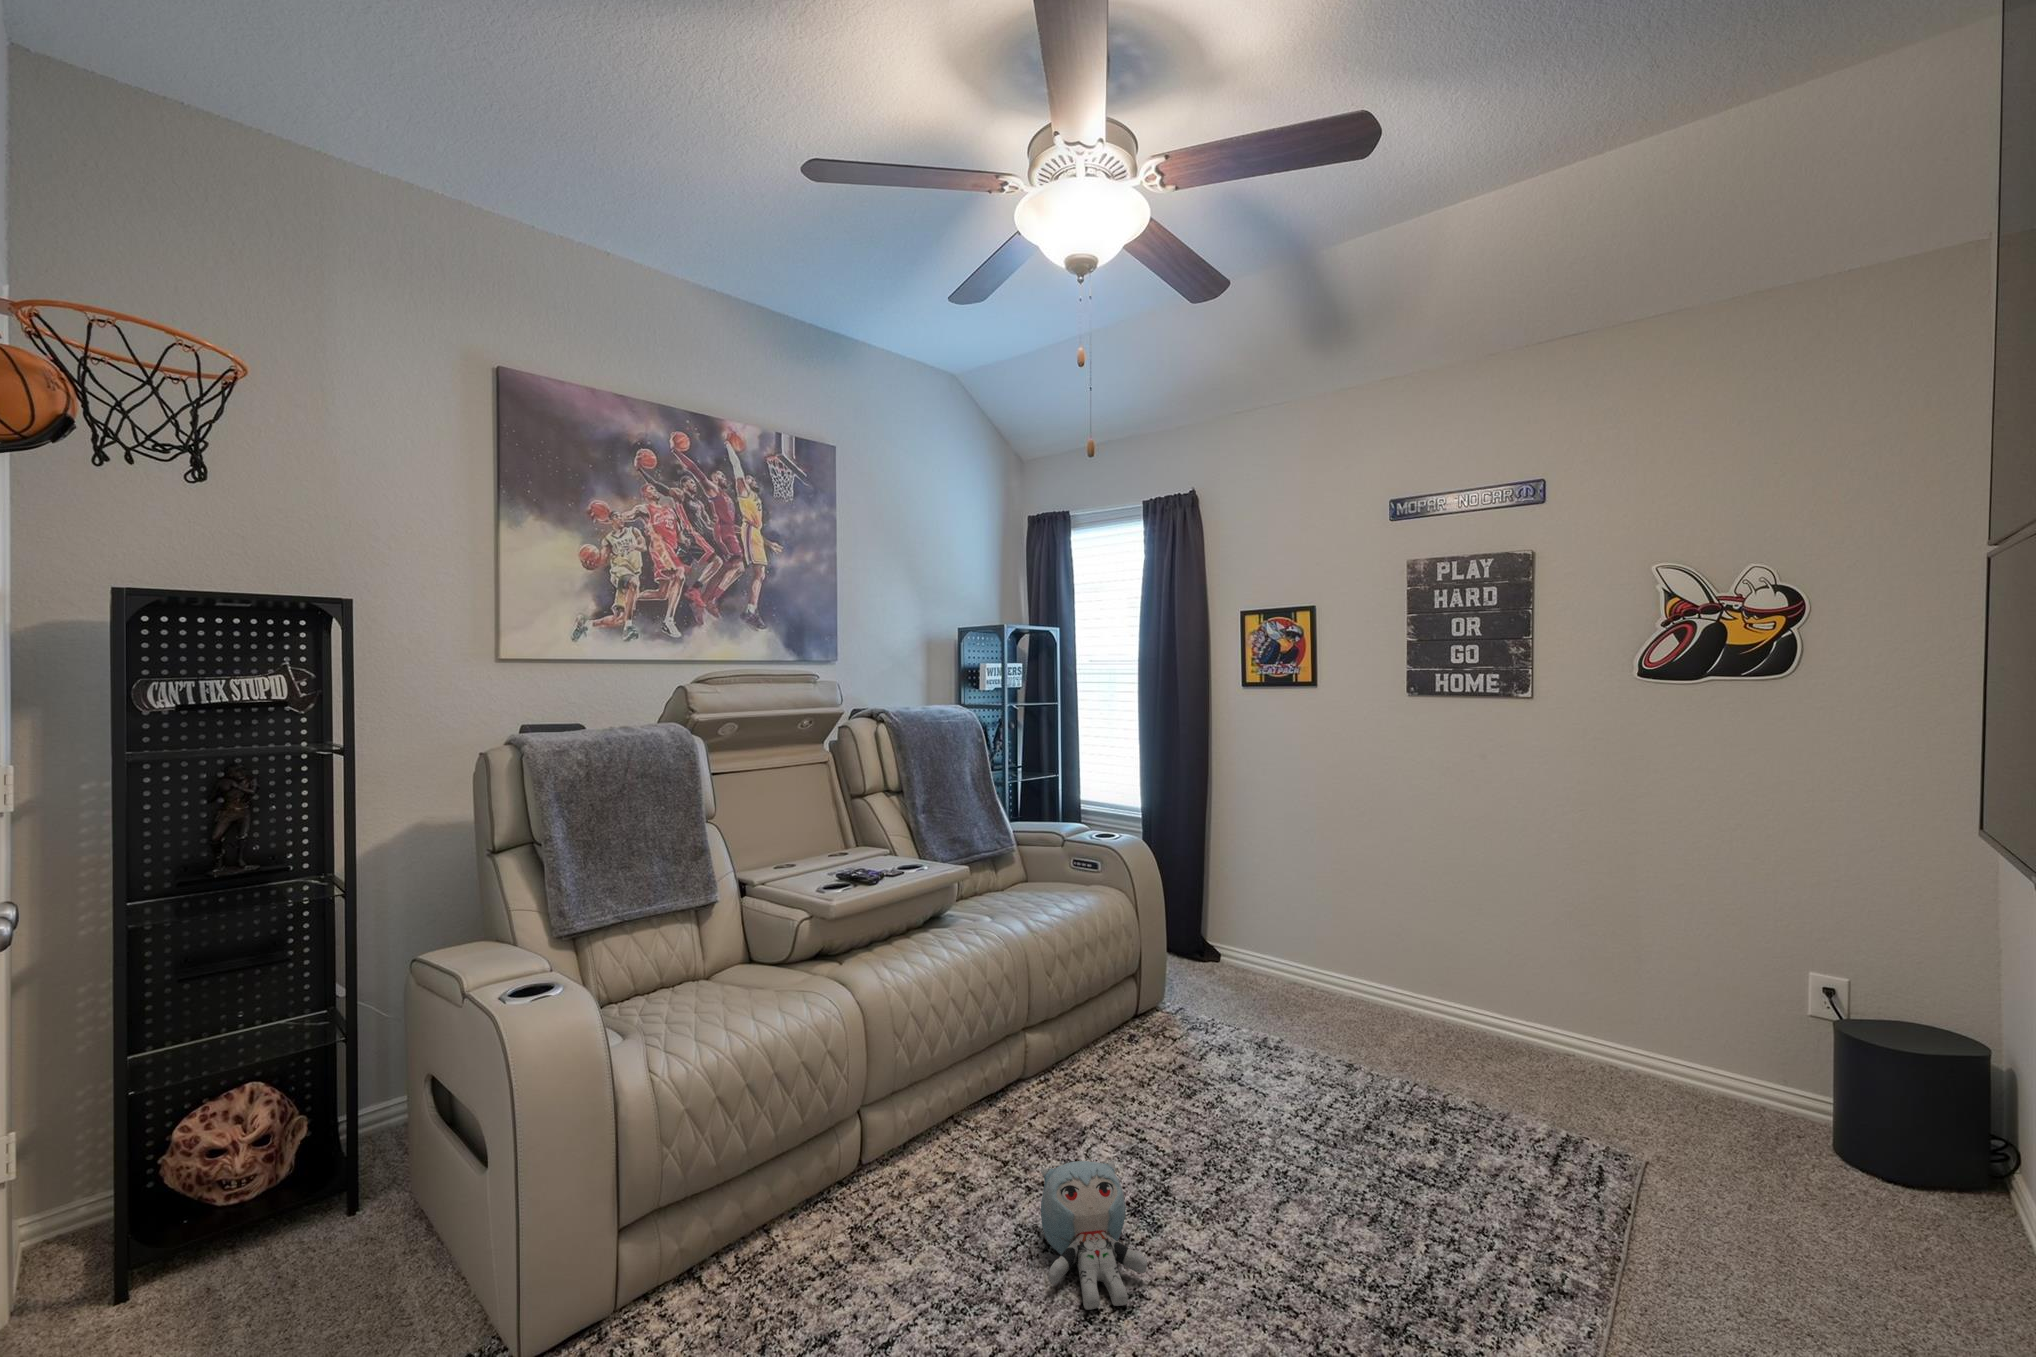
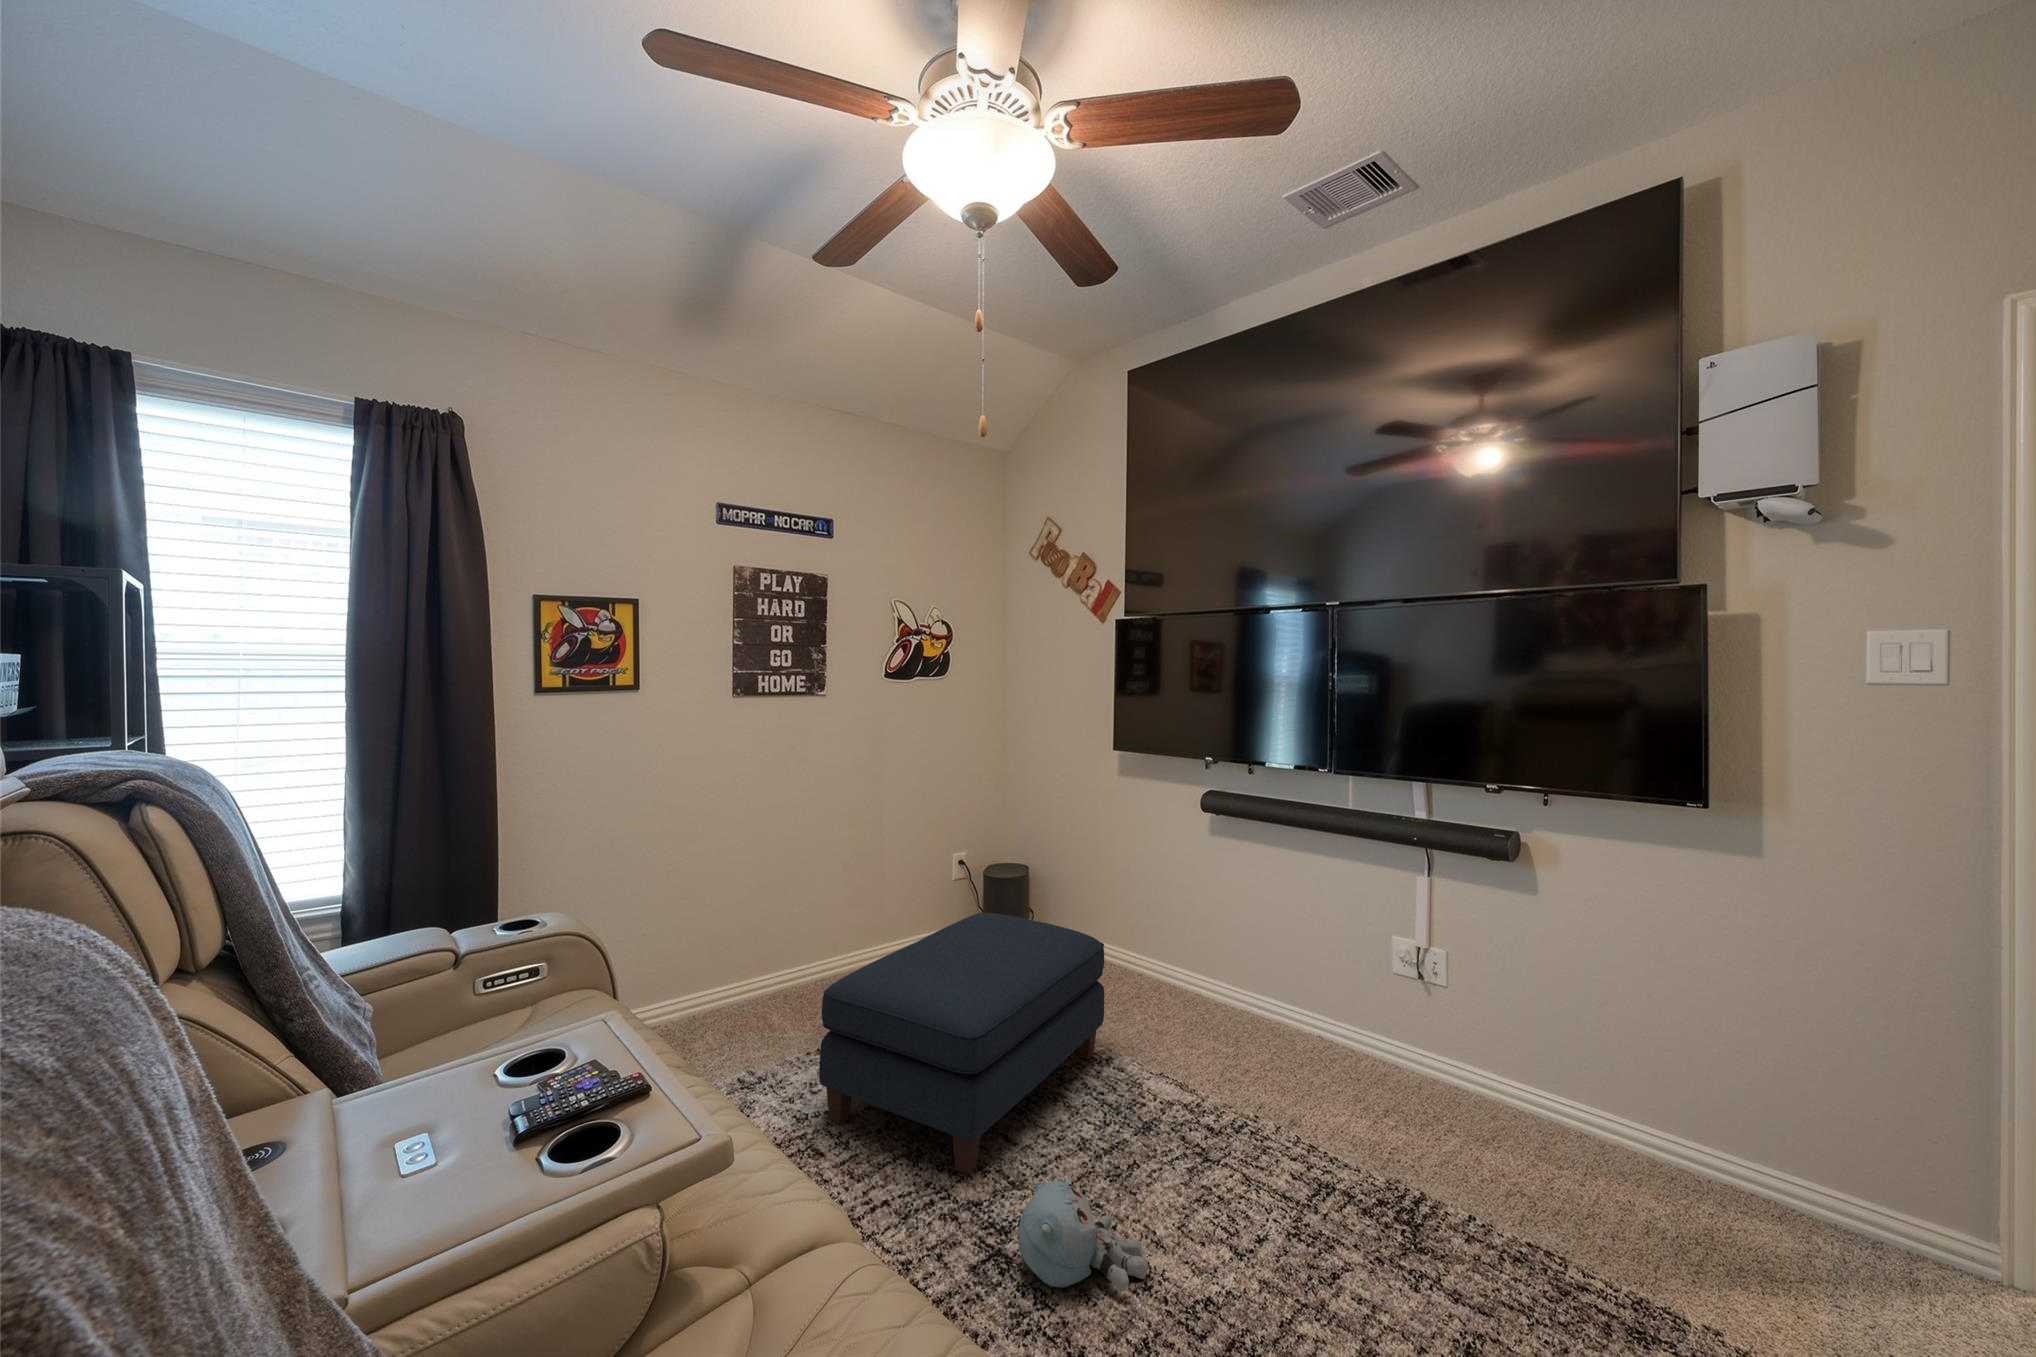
ottoman: none [1187,960,1595,1274] -> present [819,913,1104,1175]

